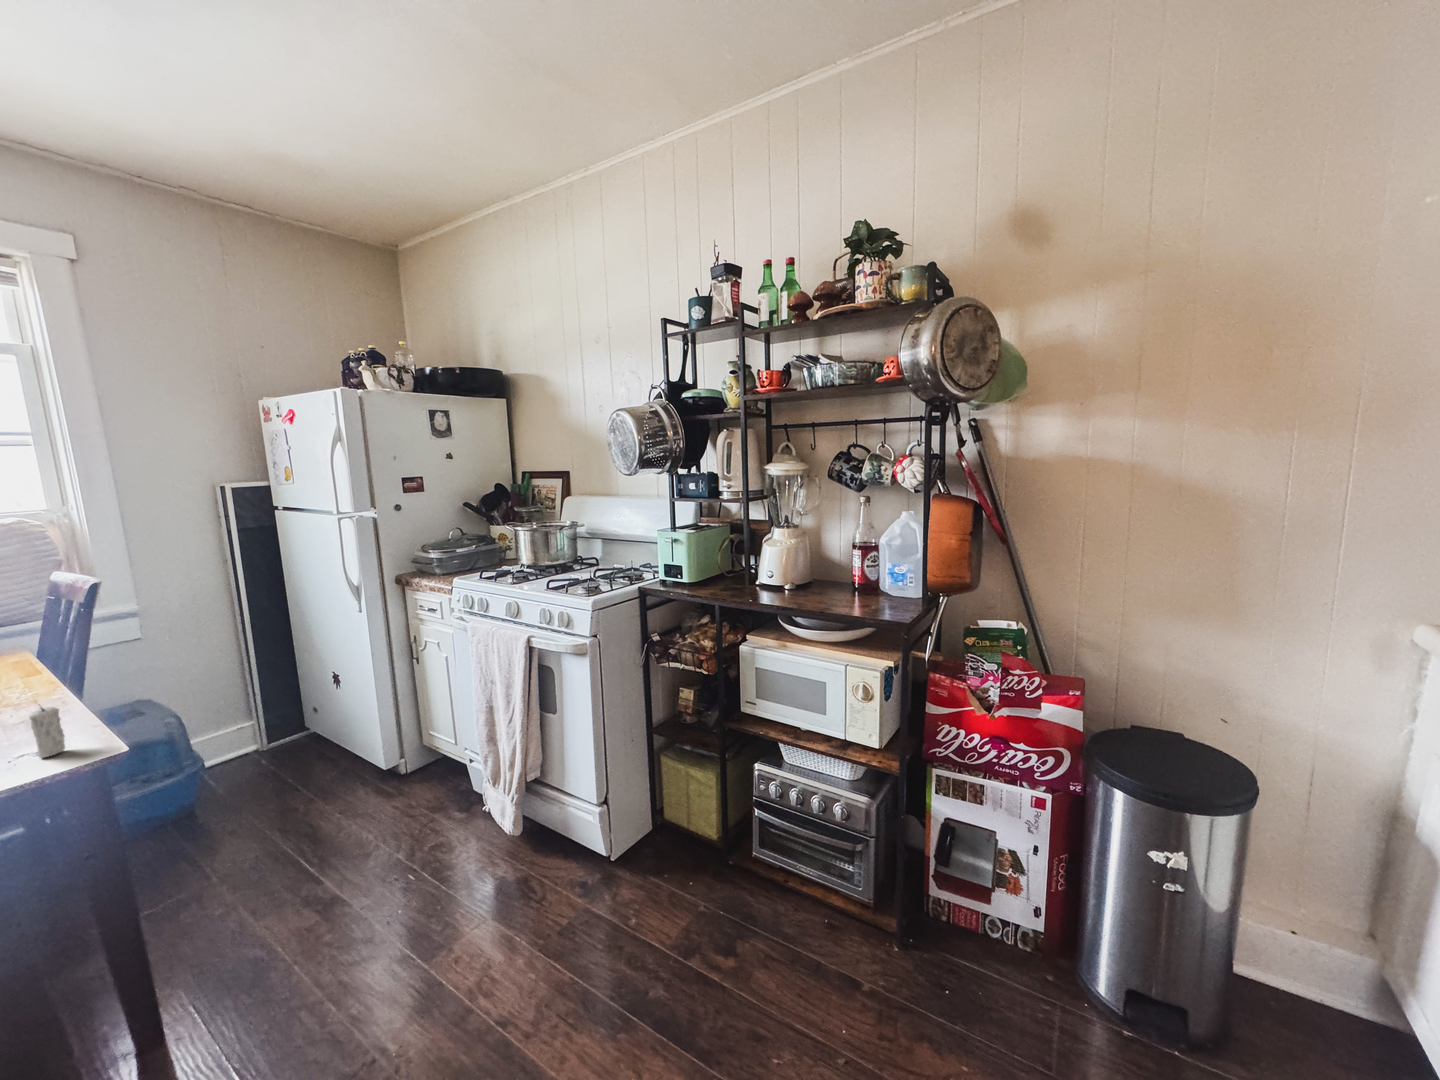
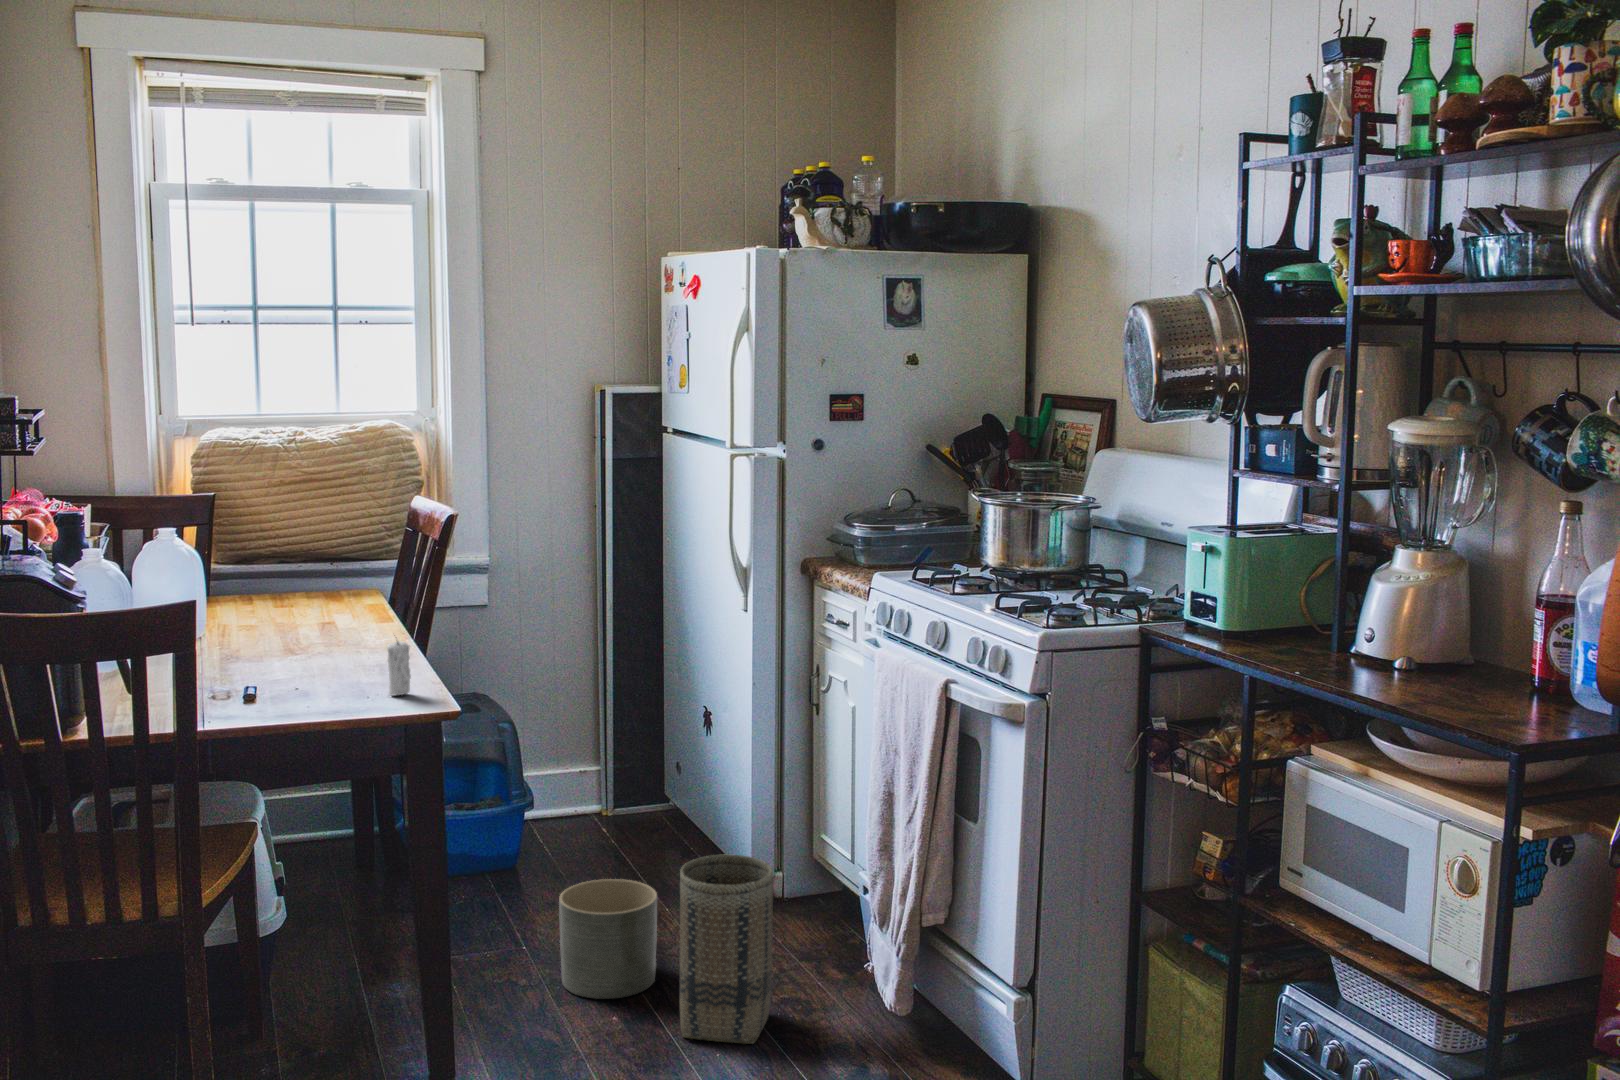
basket: none [353,772,429,909] -> present [680,854,773,1044]
planter: none [247,807,335,906] -> present [559,879,657,999]

